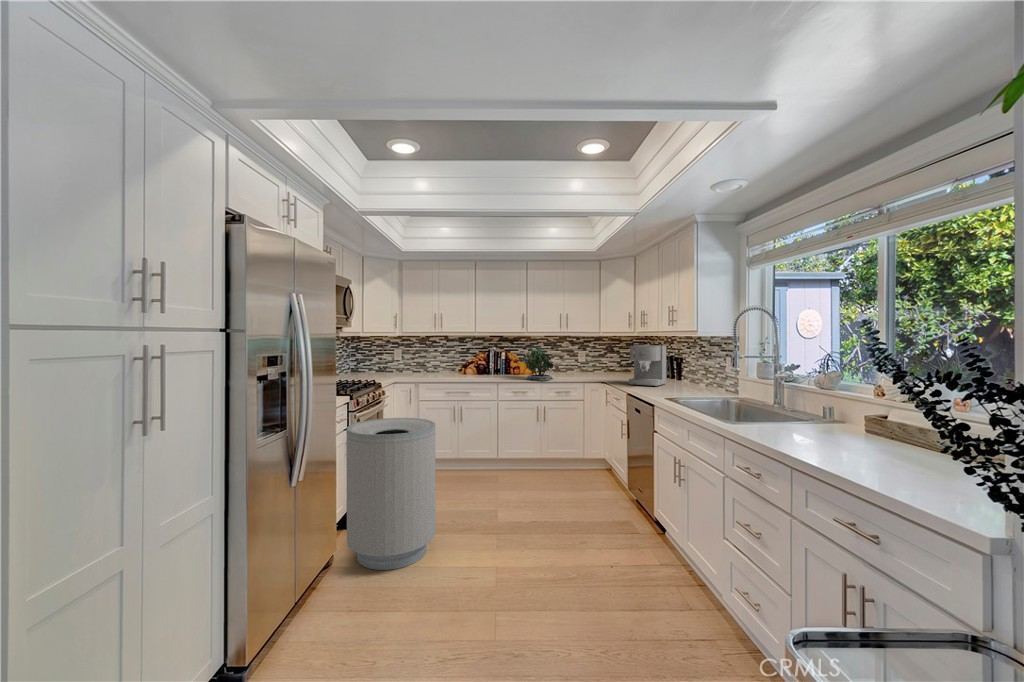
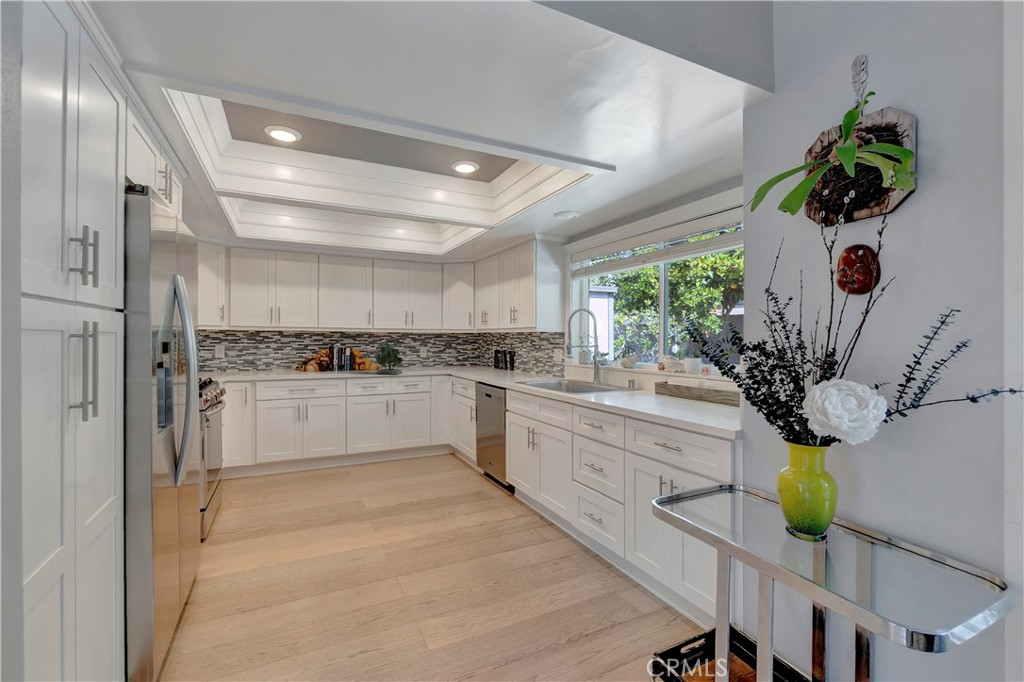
coffee maker: present [629,345,666,387] -> none [475,341,505,375]
trash can: present [347,418,436,570] -> none [209,412,312,570]

